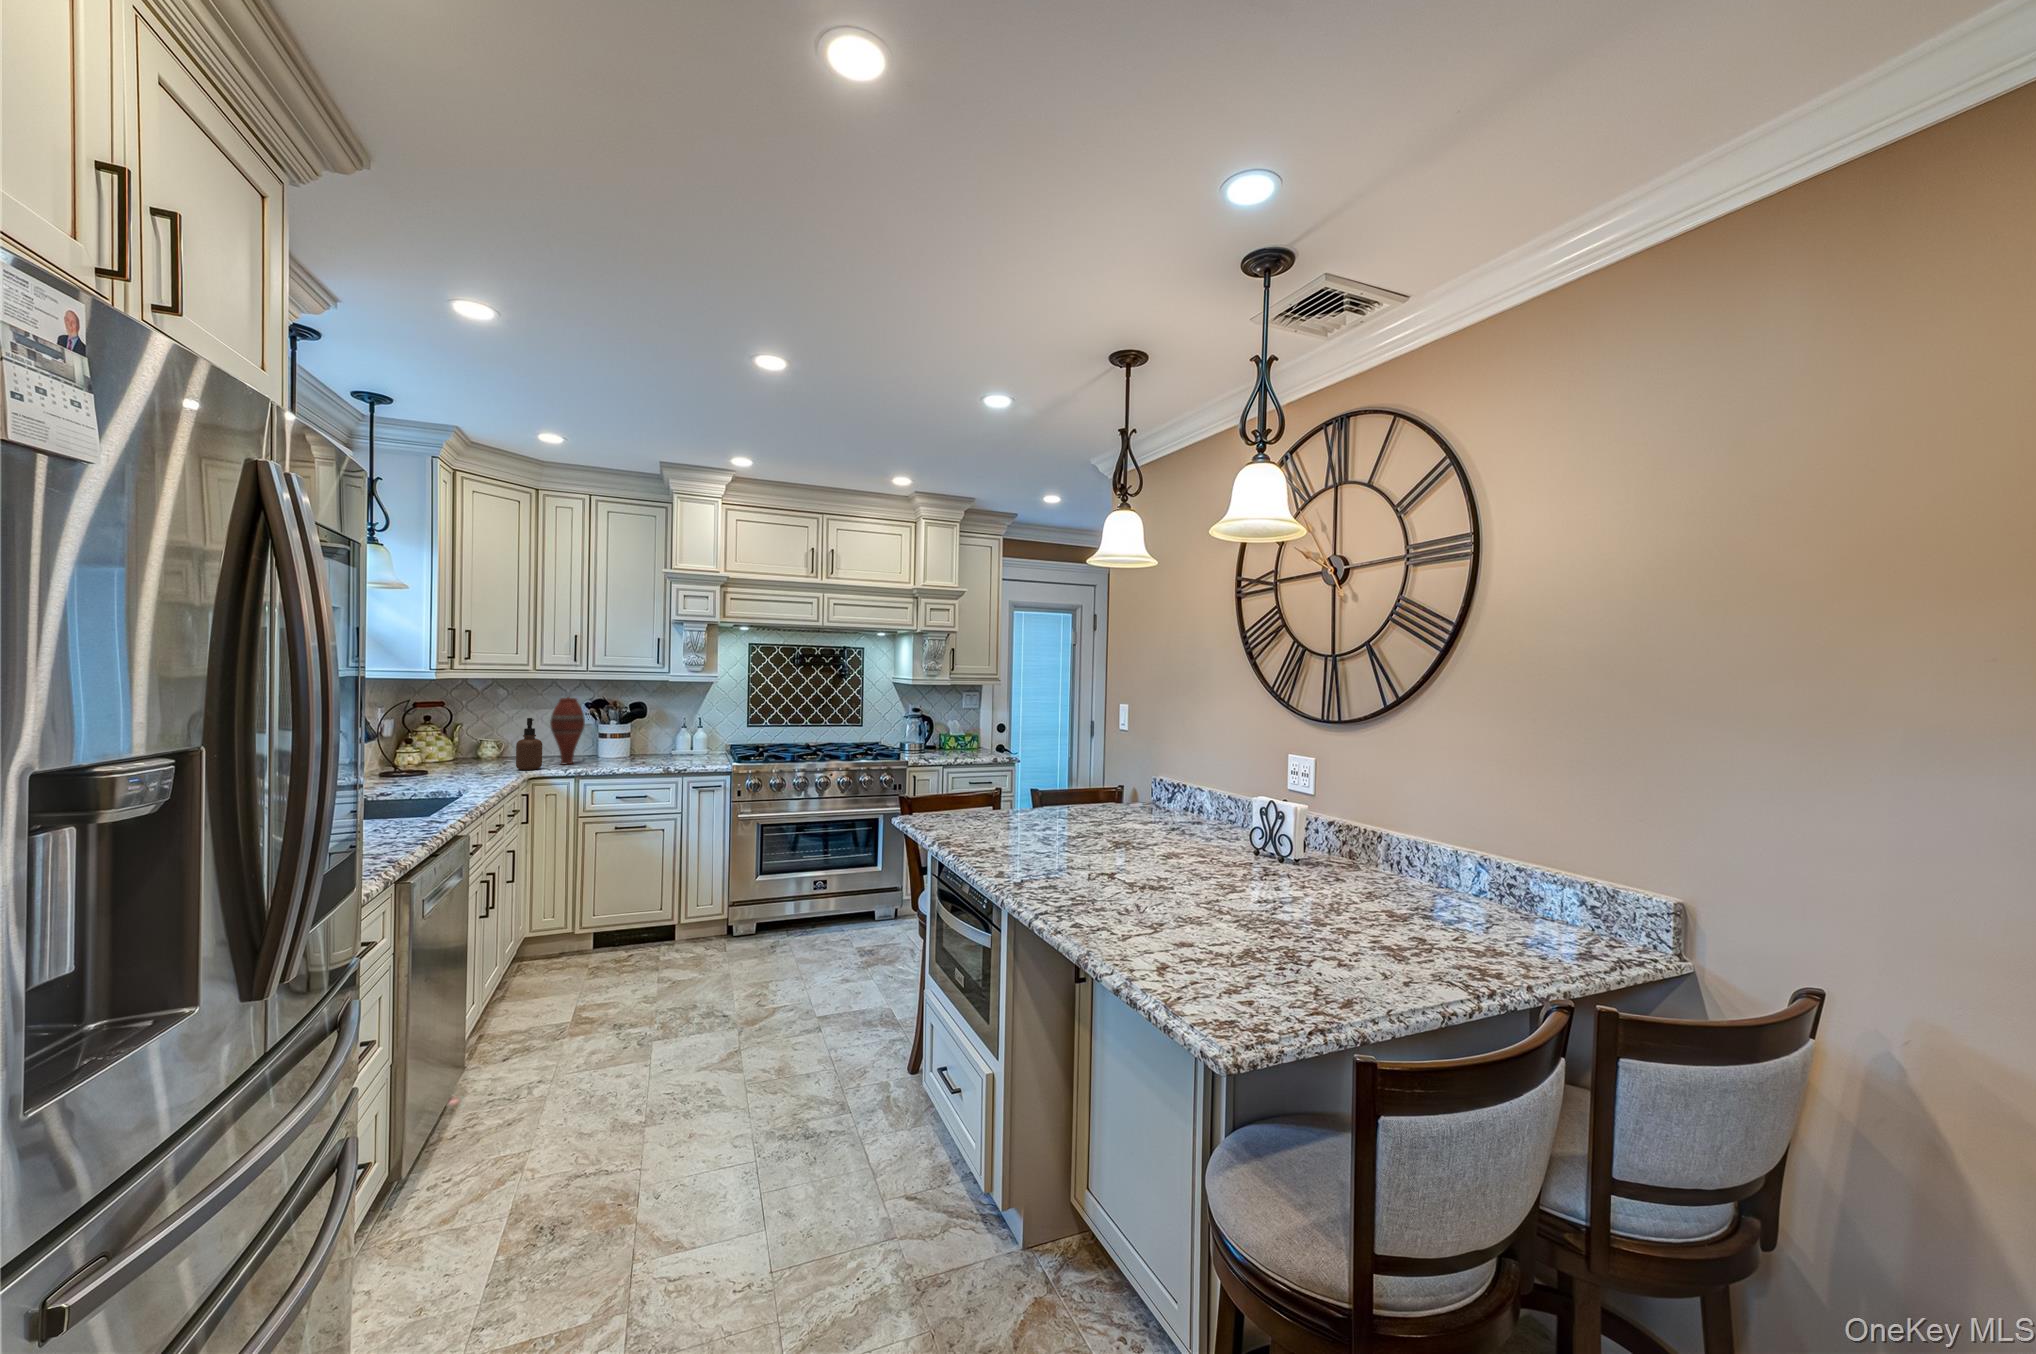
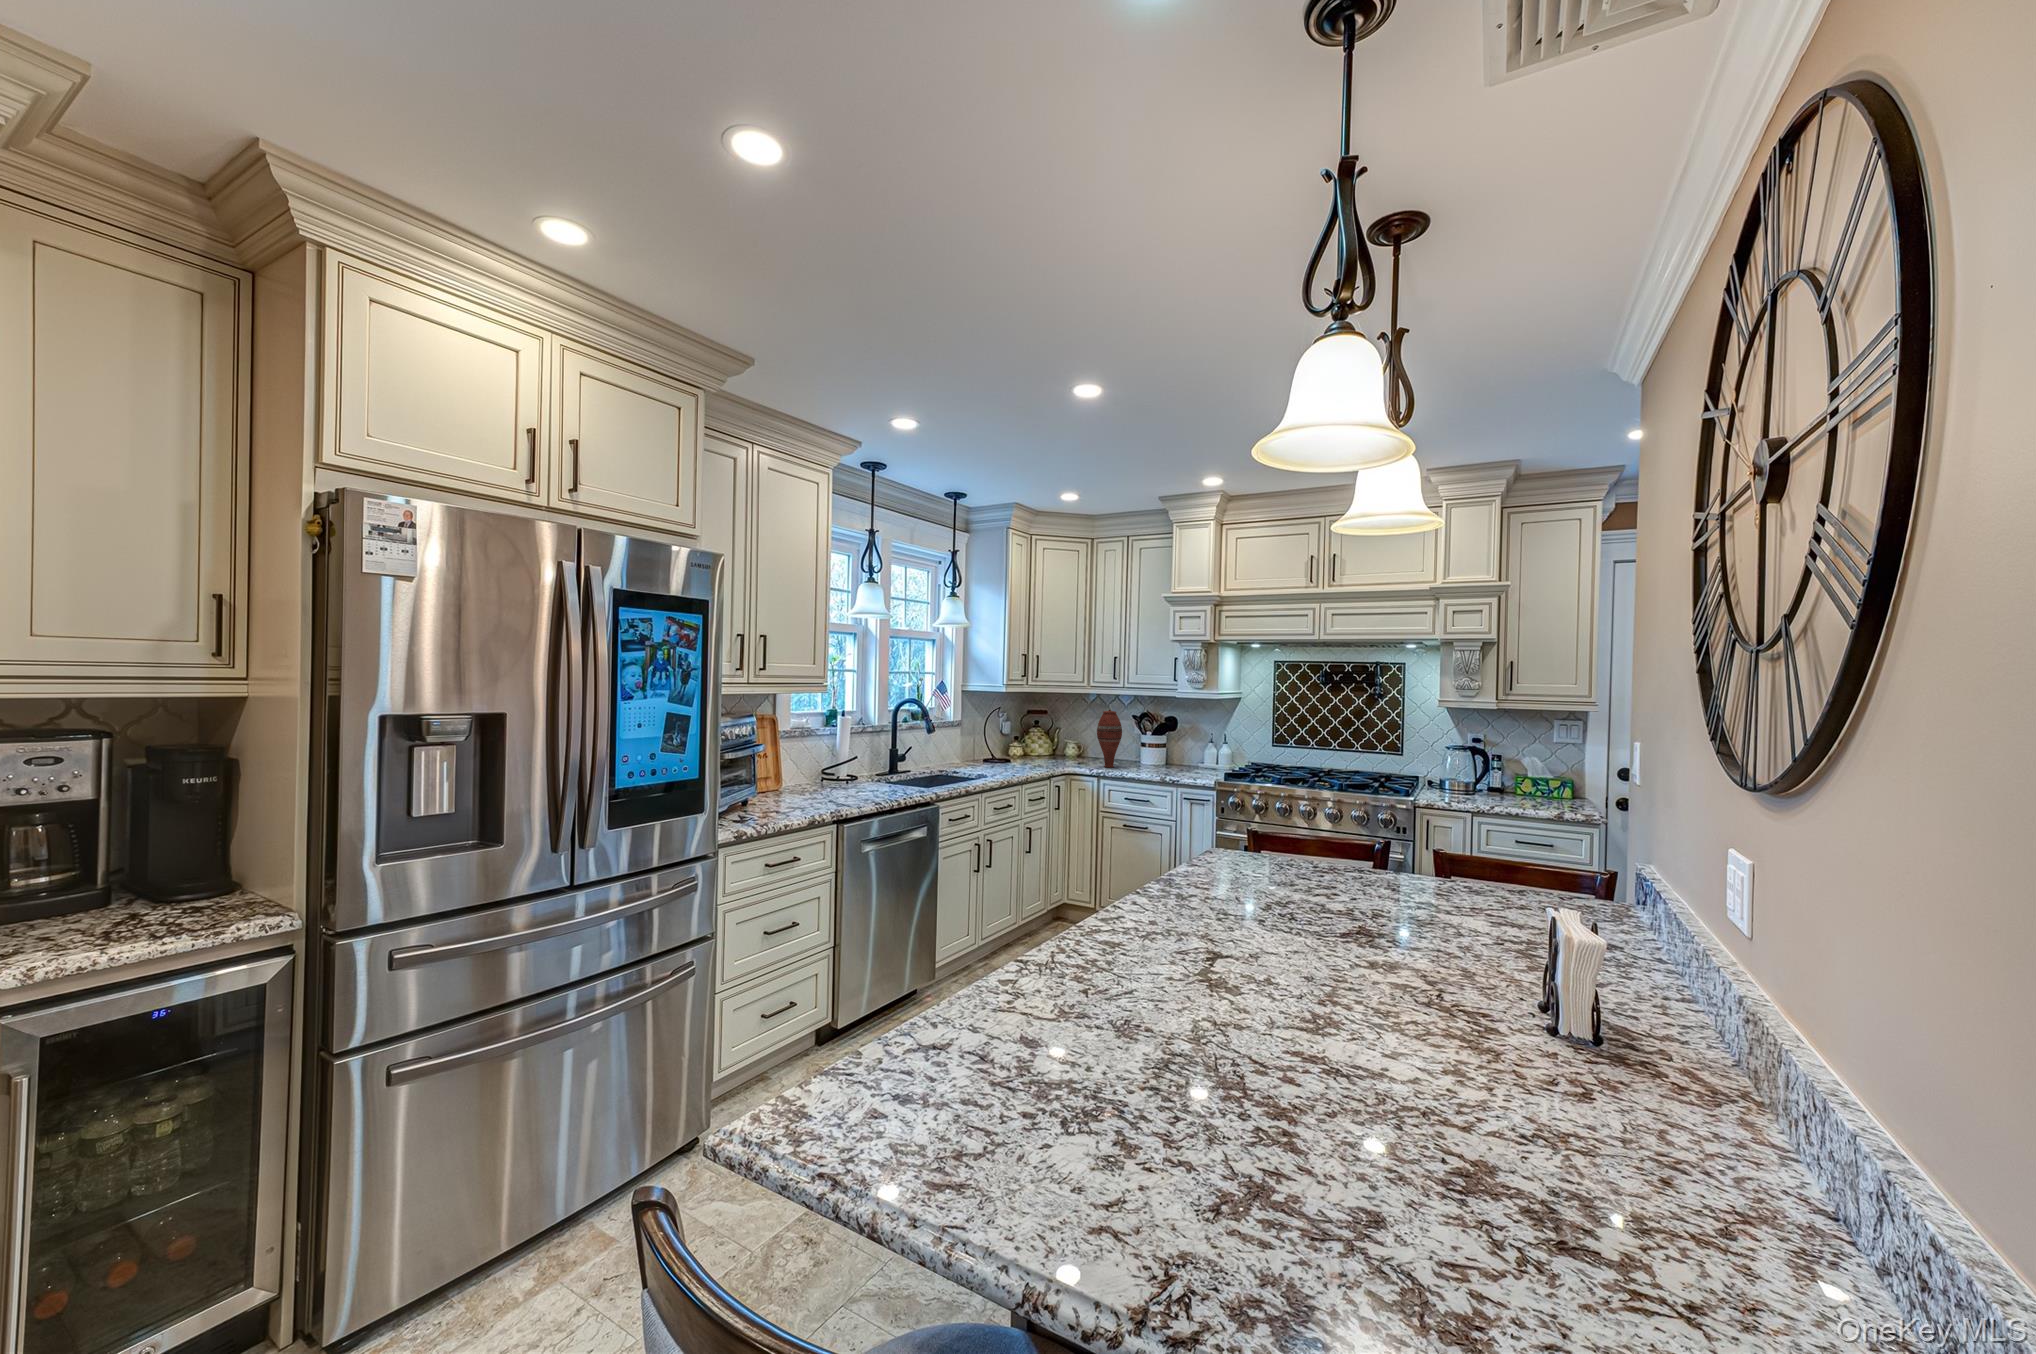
soap dispenser: present [516,718,542,770] -> none [1065,727,1083,769]

